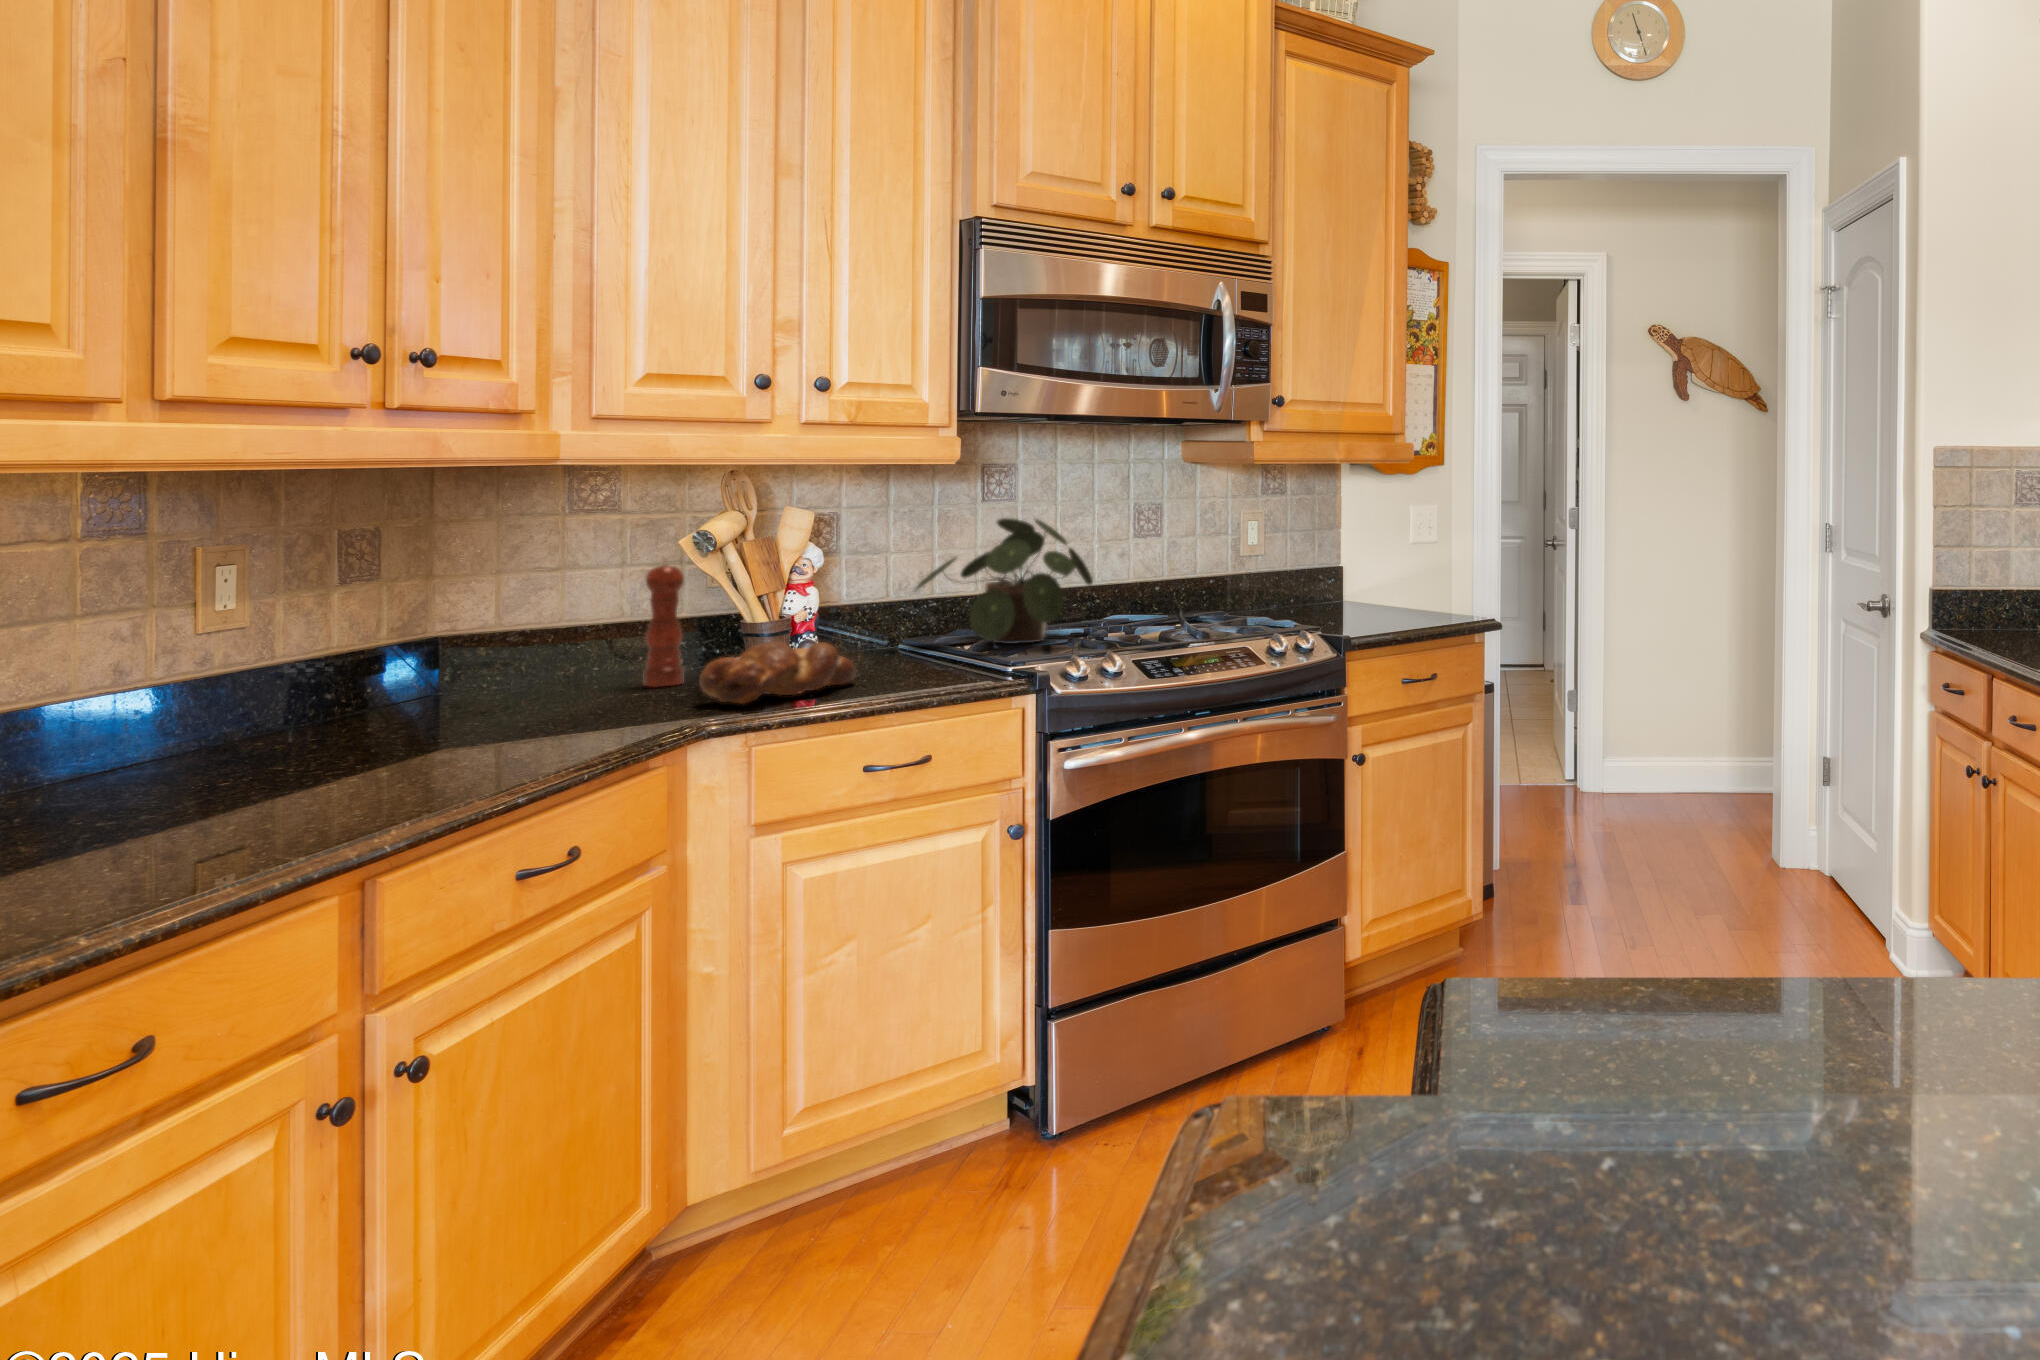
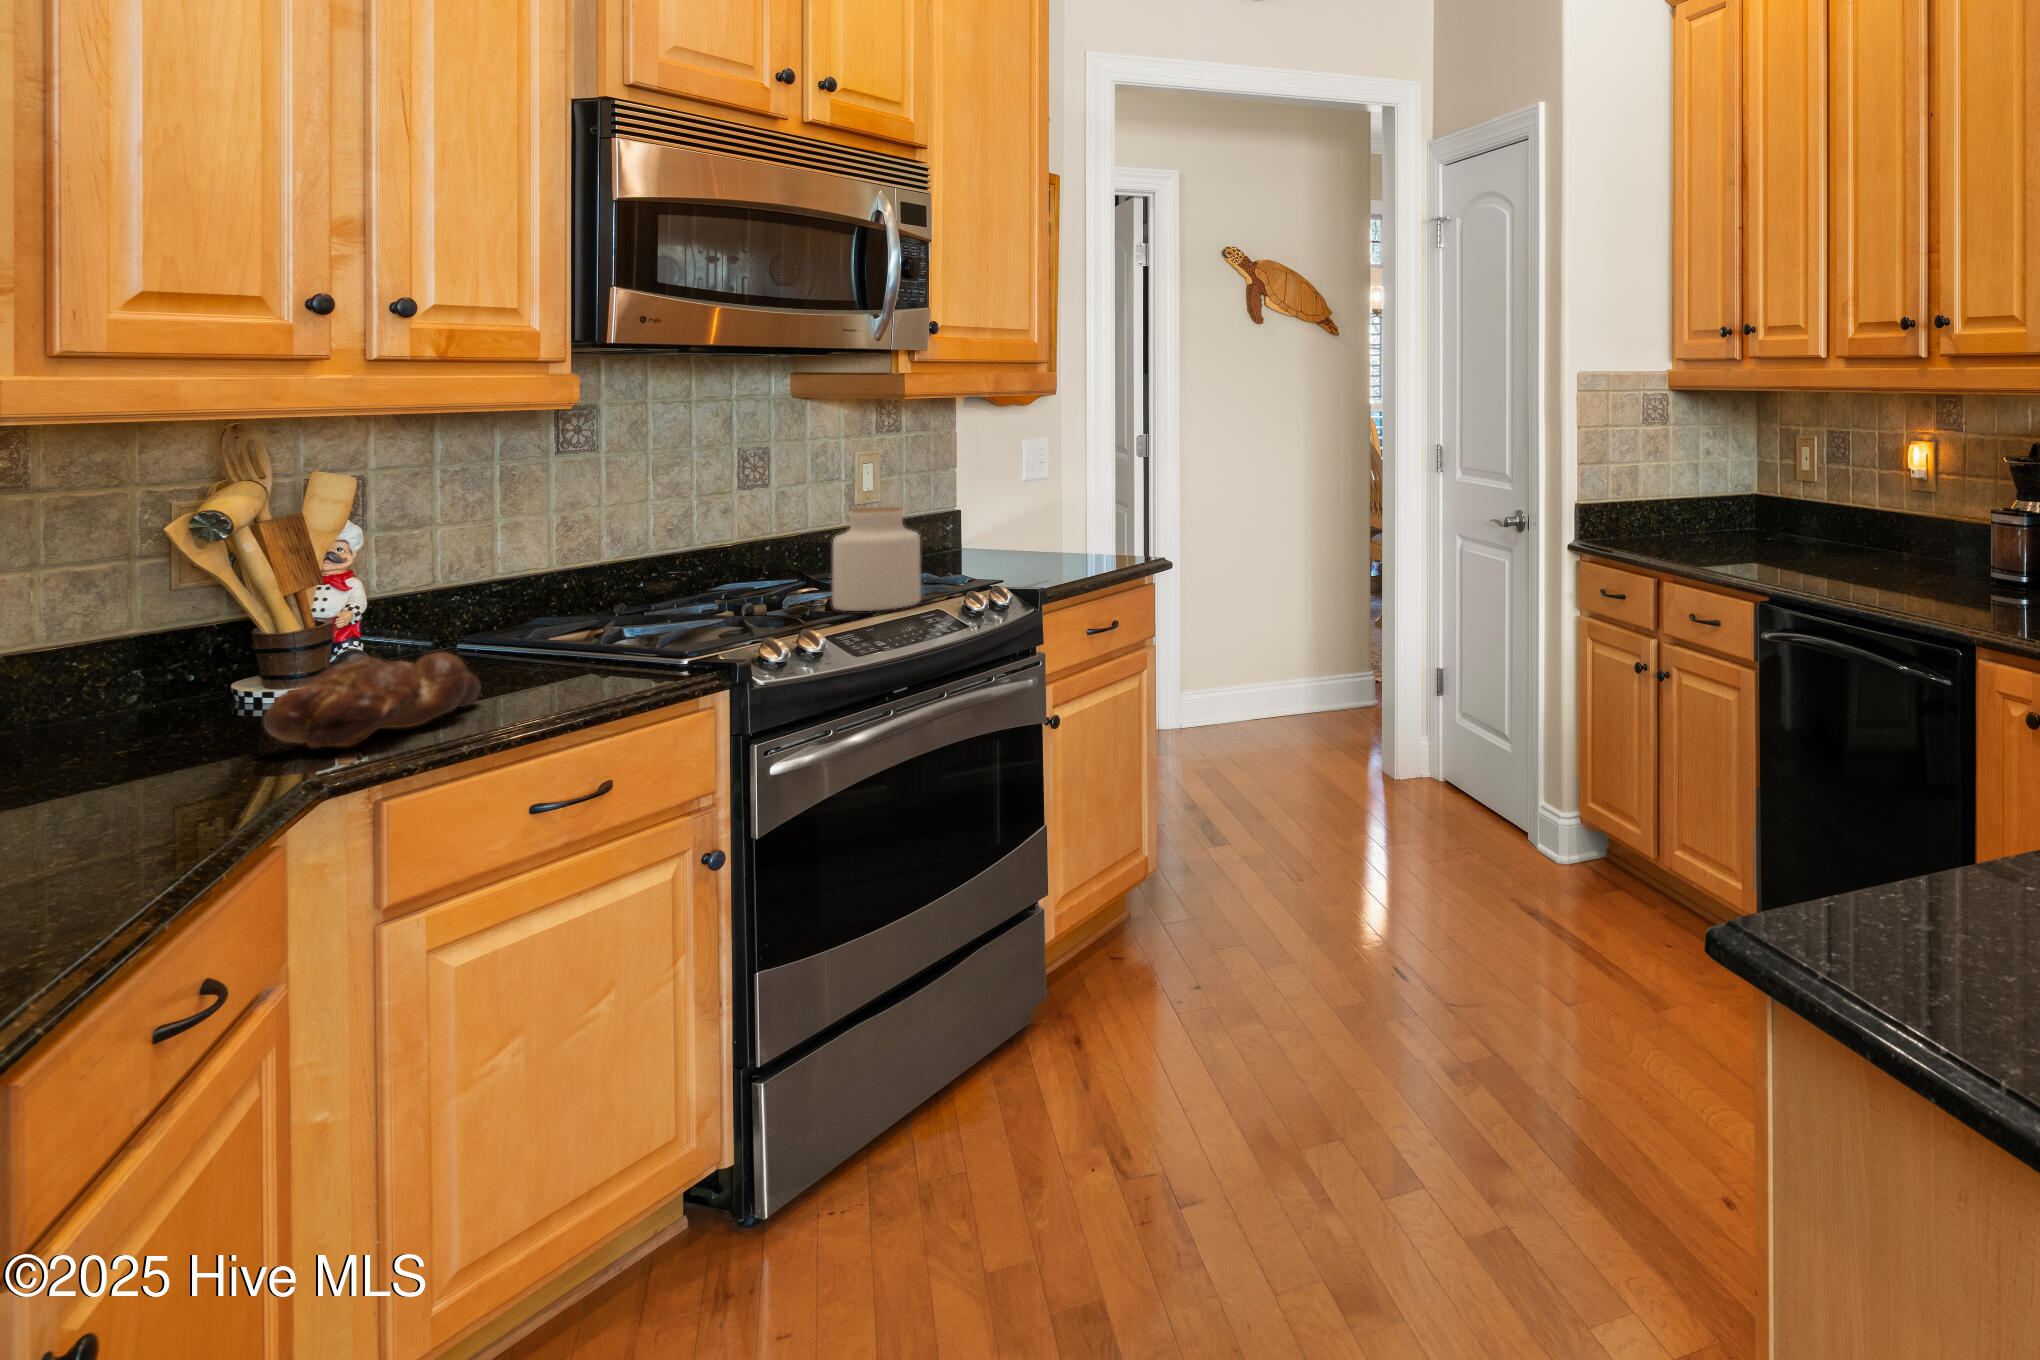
potted plant: present [916,518,1093,644] -> none [481,474,725,634]
jar: none [1165,554,1235,641] -> present [832,507,921,611]
pepper mill: present [644,556,684,687] -> none [106,551,175,741]

